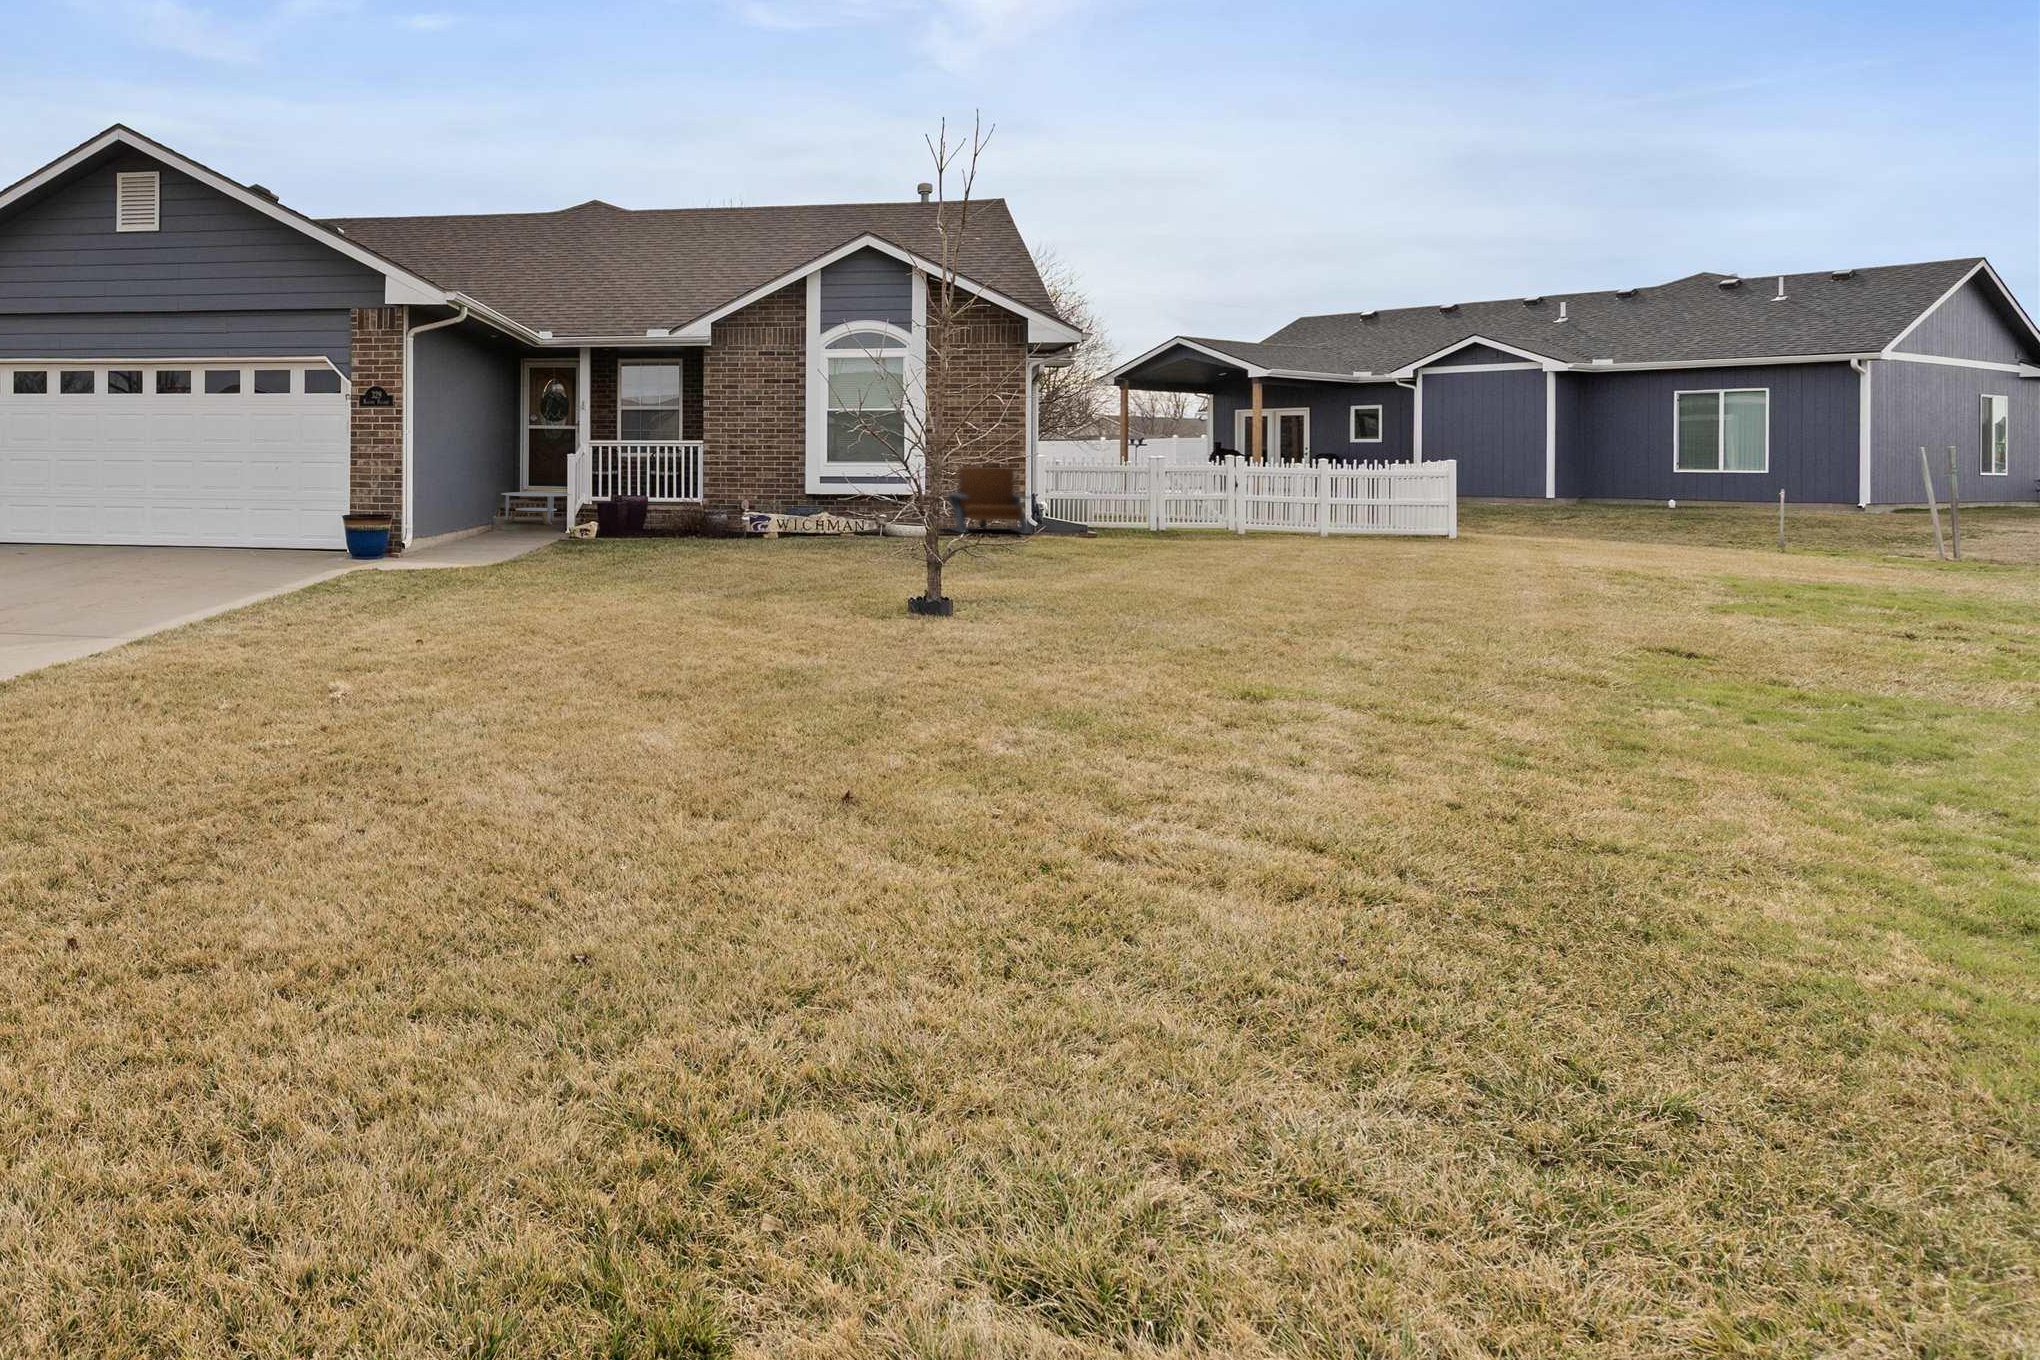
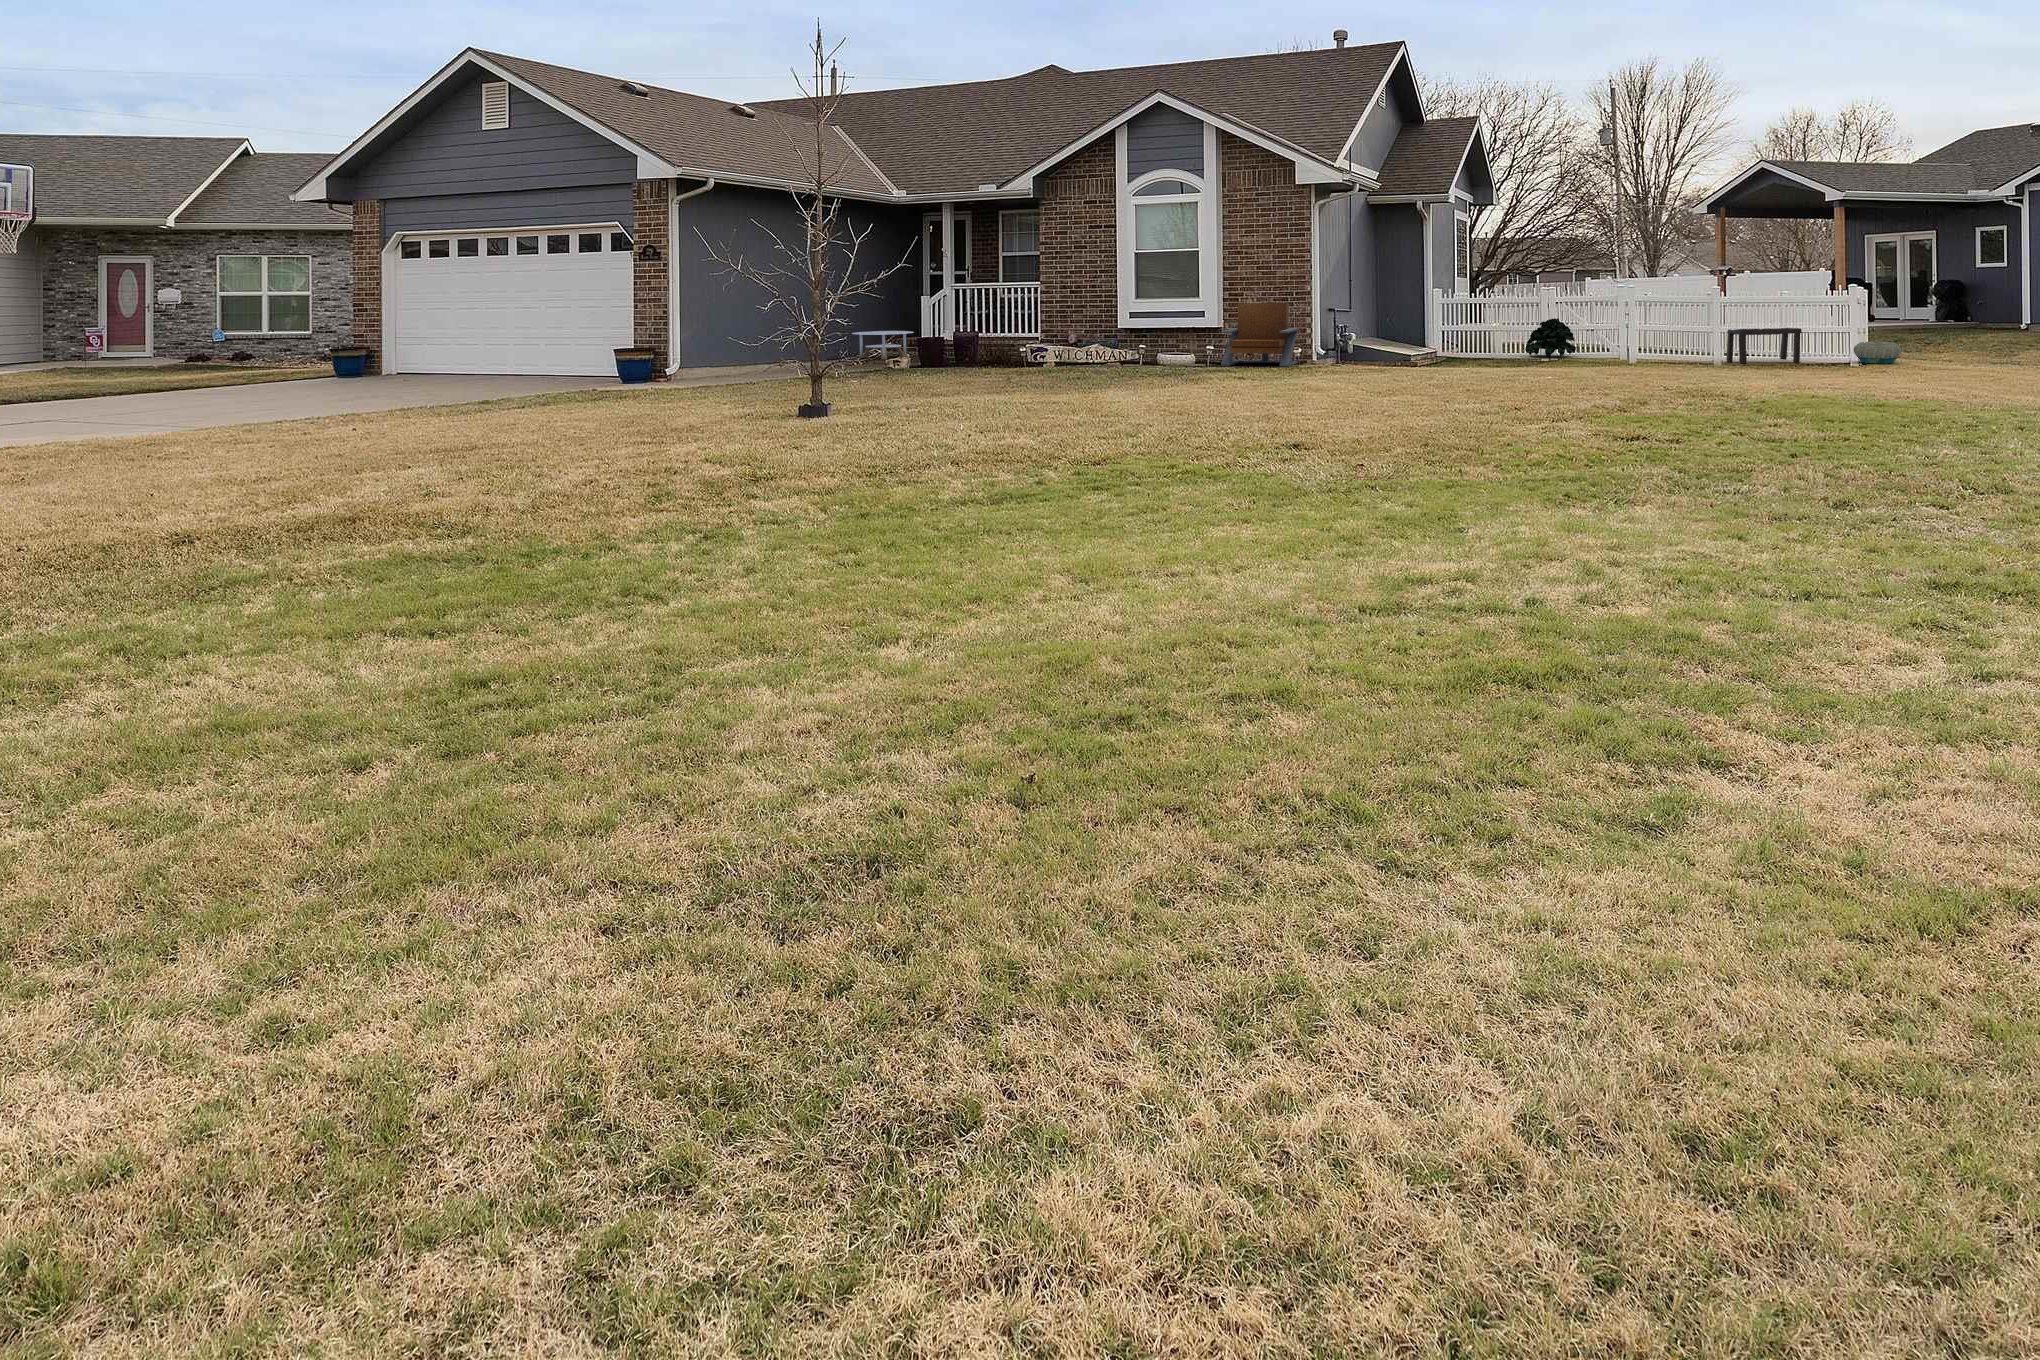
potted plant: none [1197,487,1245,524] -> present [1525,318,1576,356]
bench: none [1399,498,1466,532] -> present [1727,328,1802,364]
basket: none [1501,511,1546,532] -> present [1854,340,1902,364]

